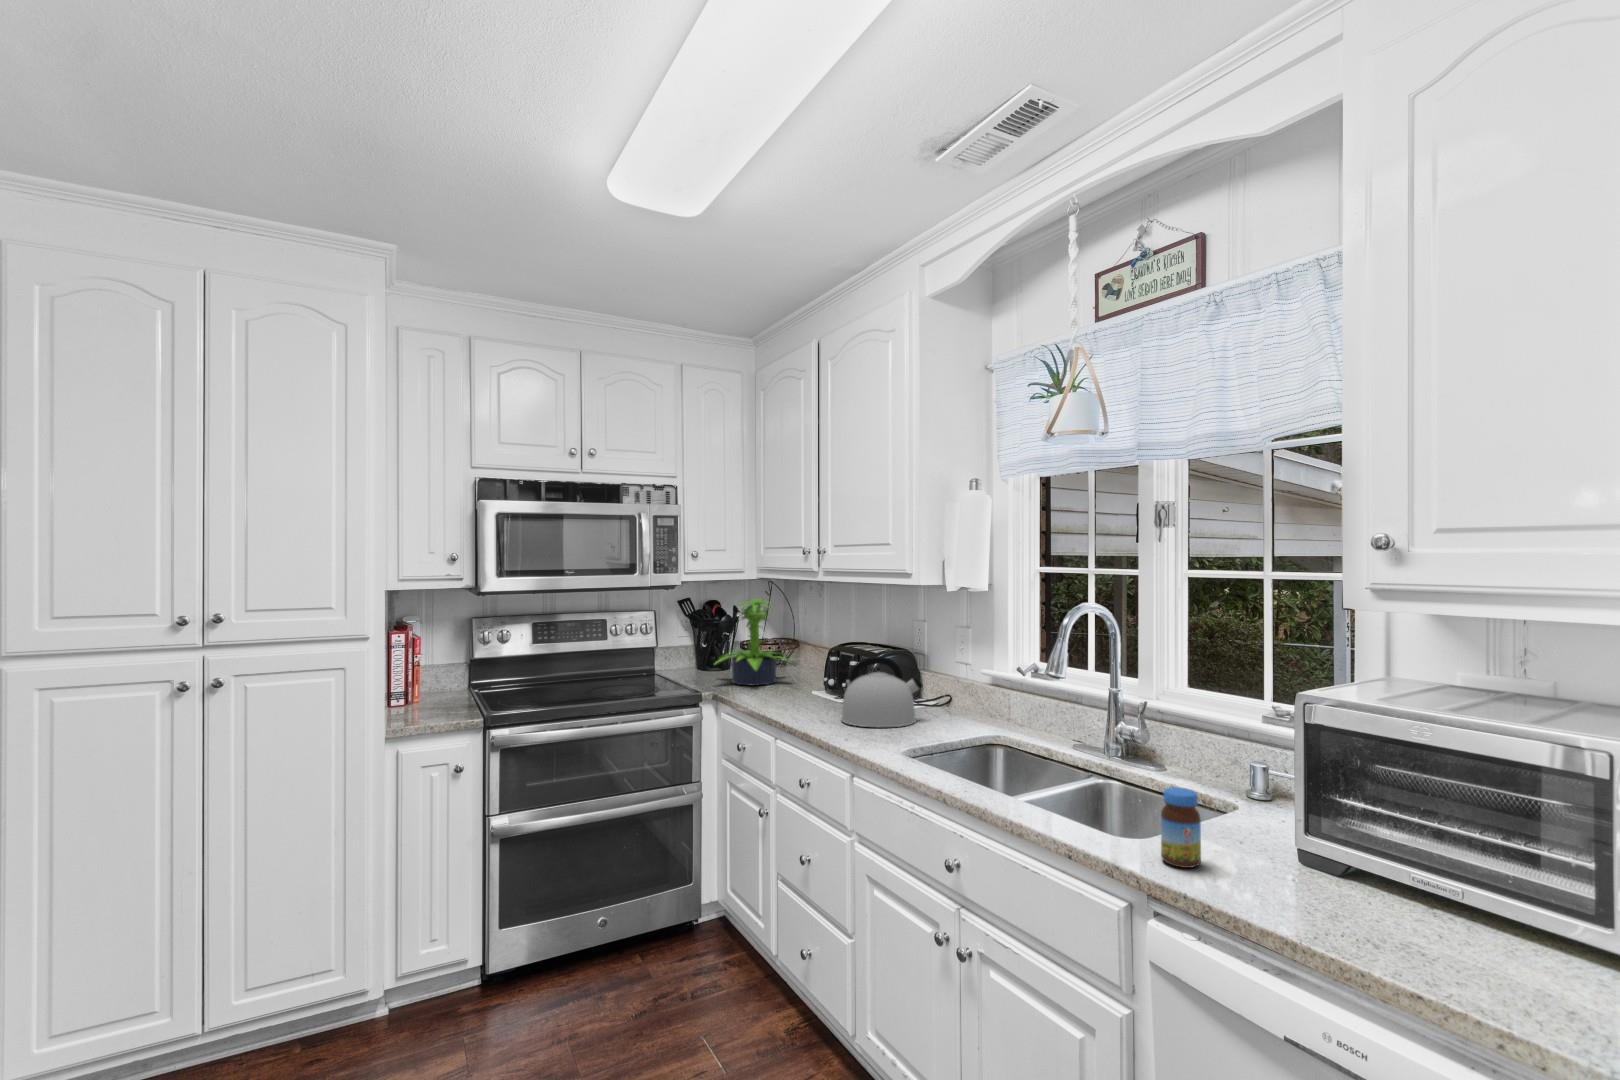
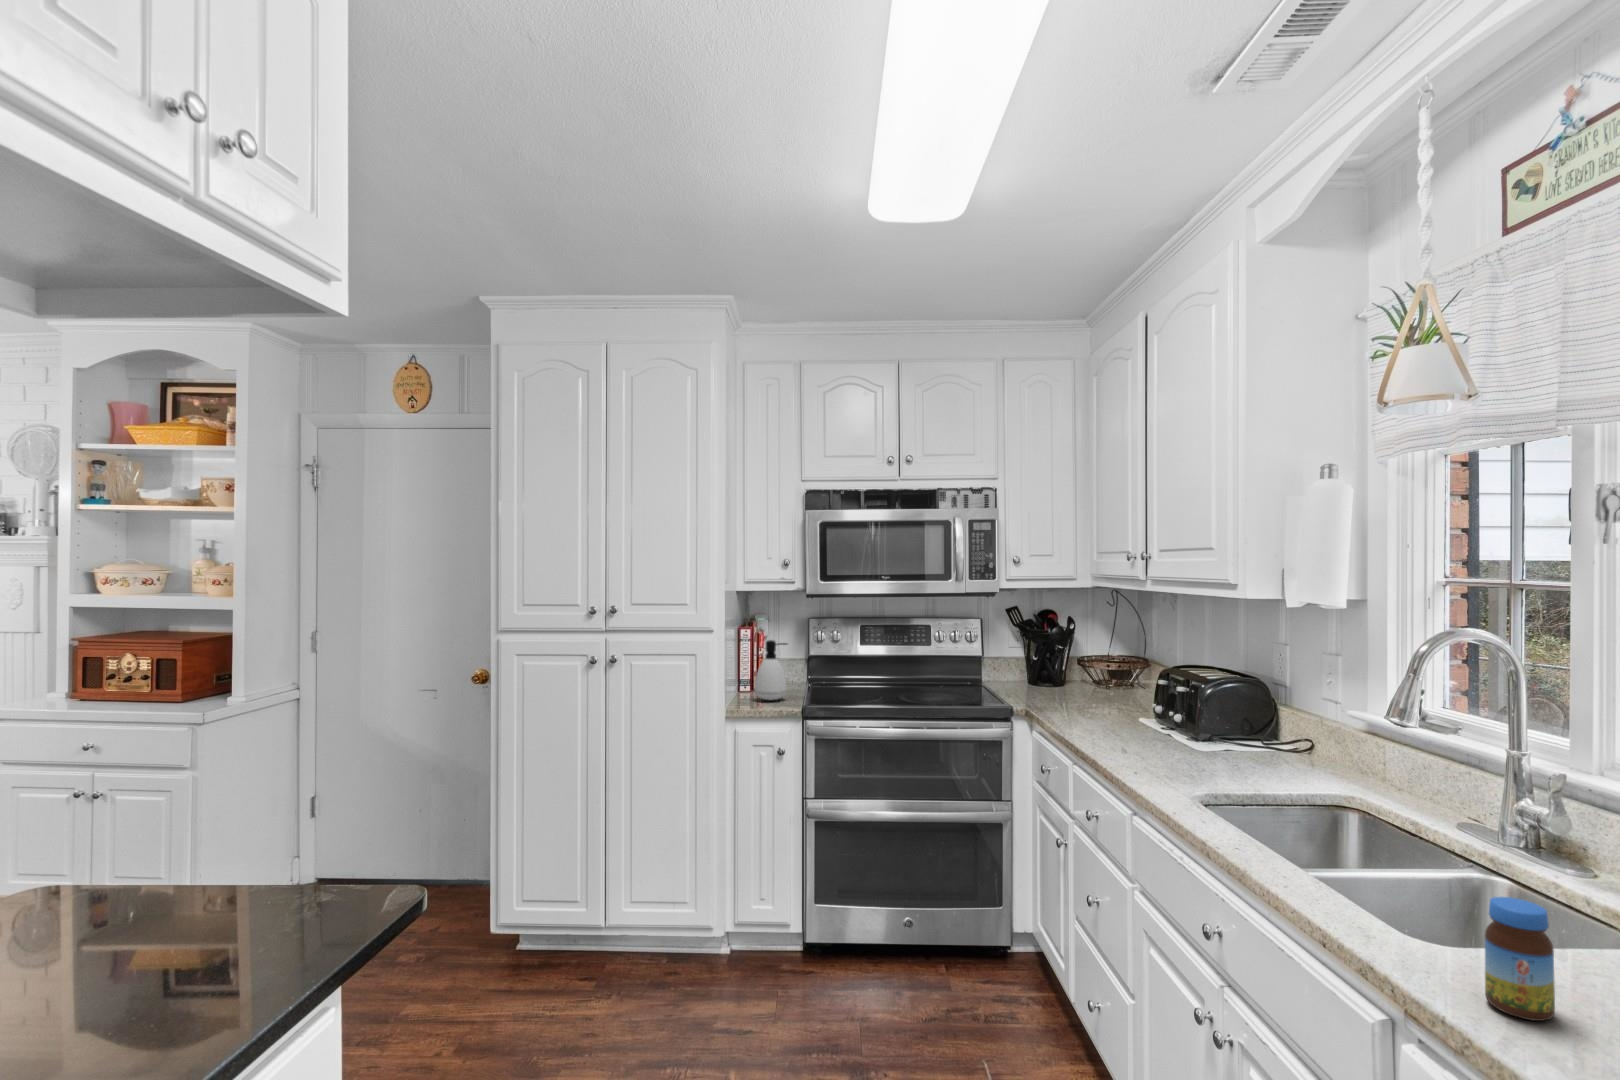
potted plant: present [715,599,793,685] -> none [1033,608,1127,705]
soap dispenser: none [424,644,463,709] -> present [755,640,787,700]
kettle: present [841,656,923,727] -> none [1151,681,1258,768]

